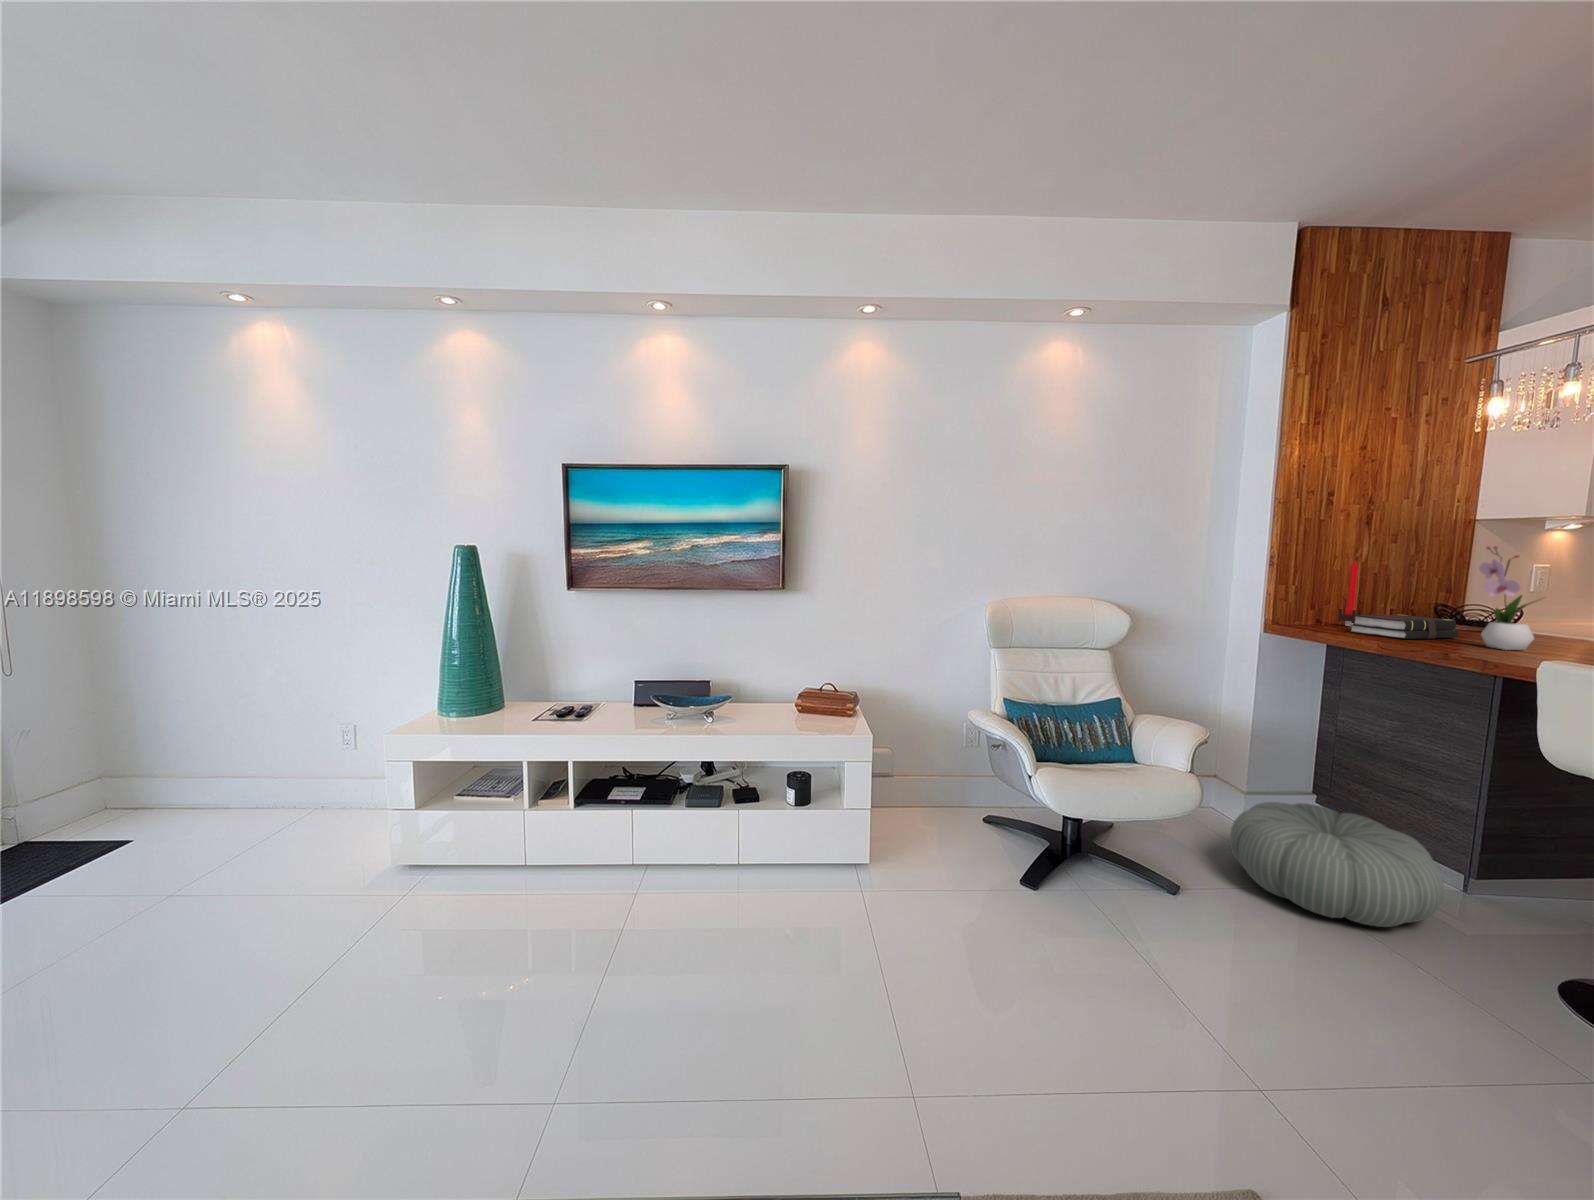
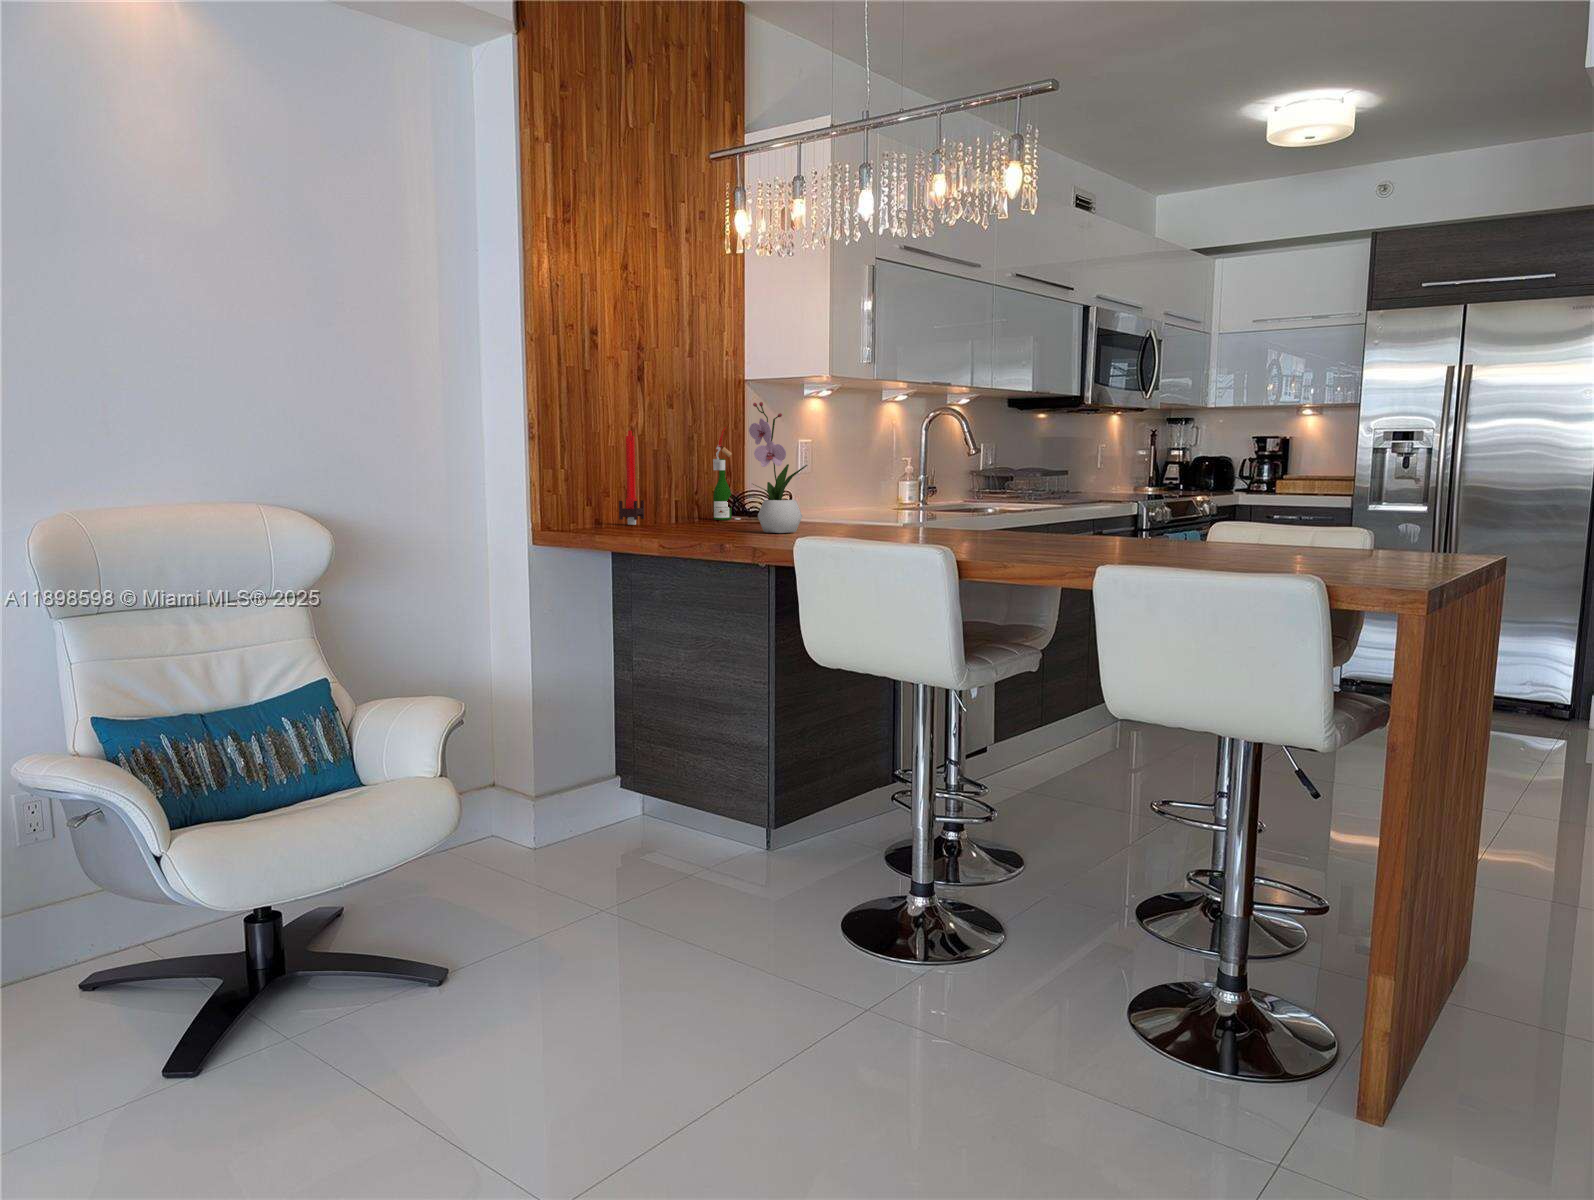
wine bottle: none [1429,557,1459,629] -> present [713,427,740,520]
book: present [1350,615,1458,639] -> none [631,503,739,531]
pouf: present [1229,802,1444,927] -> none [515,784,751,935]

